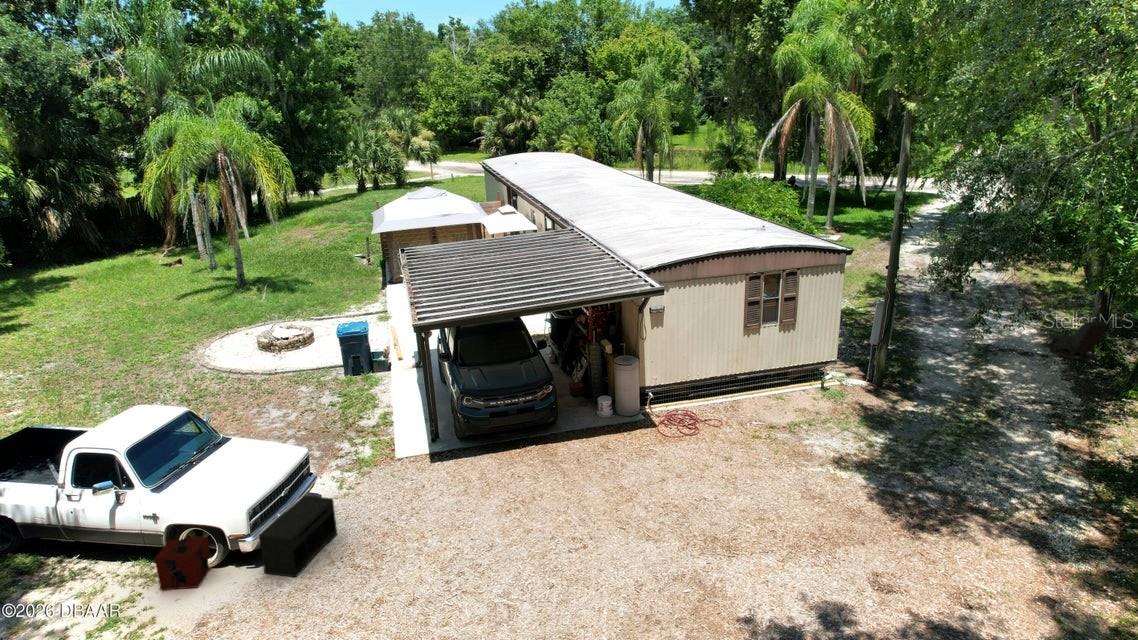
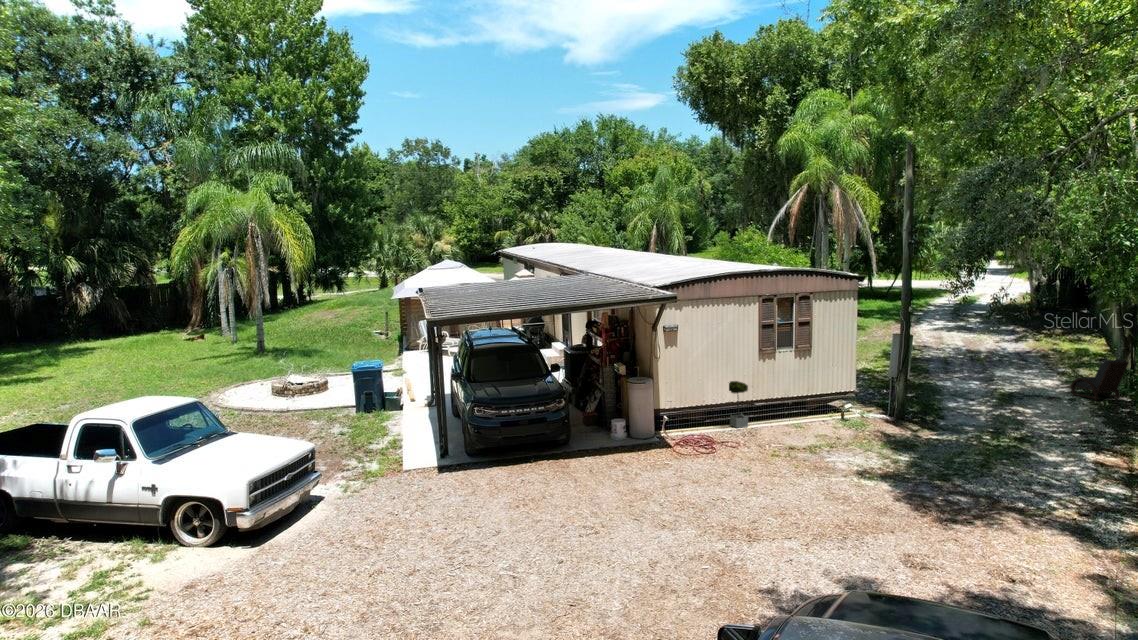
potted tree: none [713,354,734,400] -> present [729,381,748,428]
bench: present [259,496,337,577] -> none [256,482,338,556]
storage box: present [155,536,211,590] -> none [145,513,206,565]

